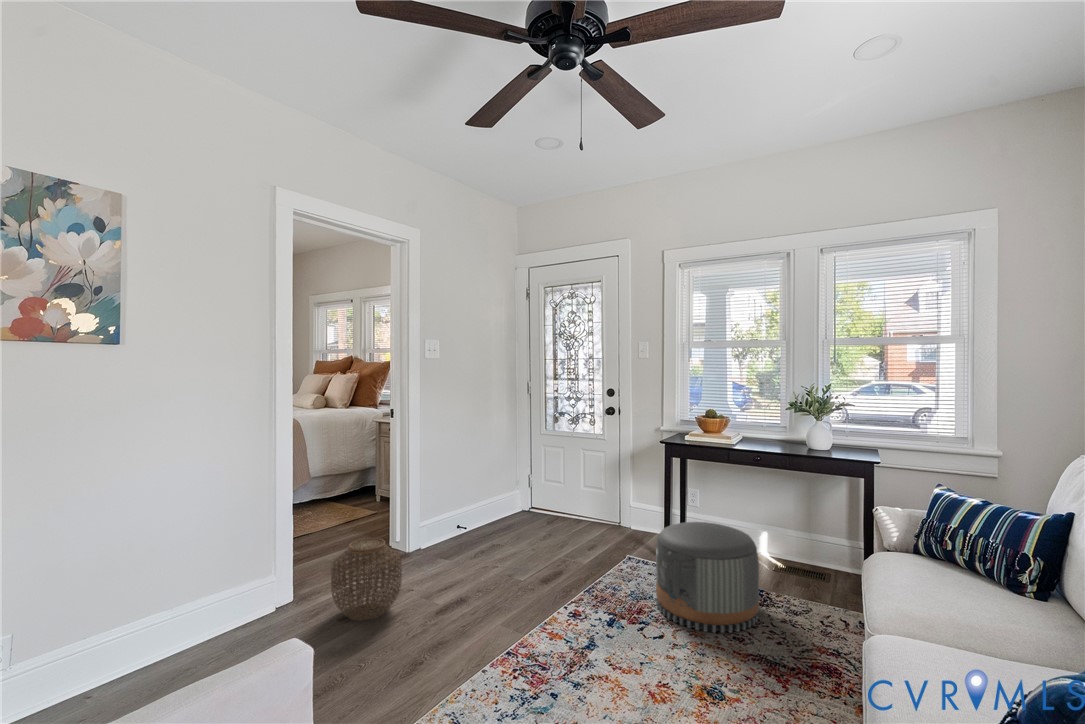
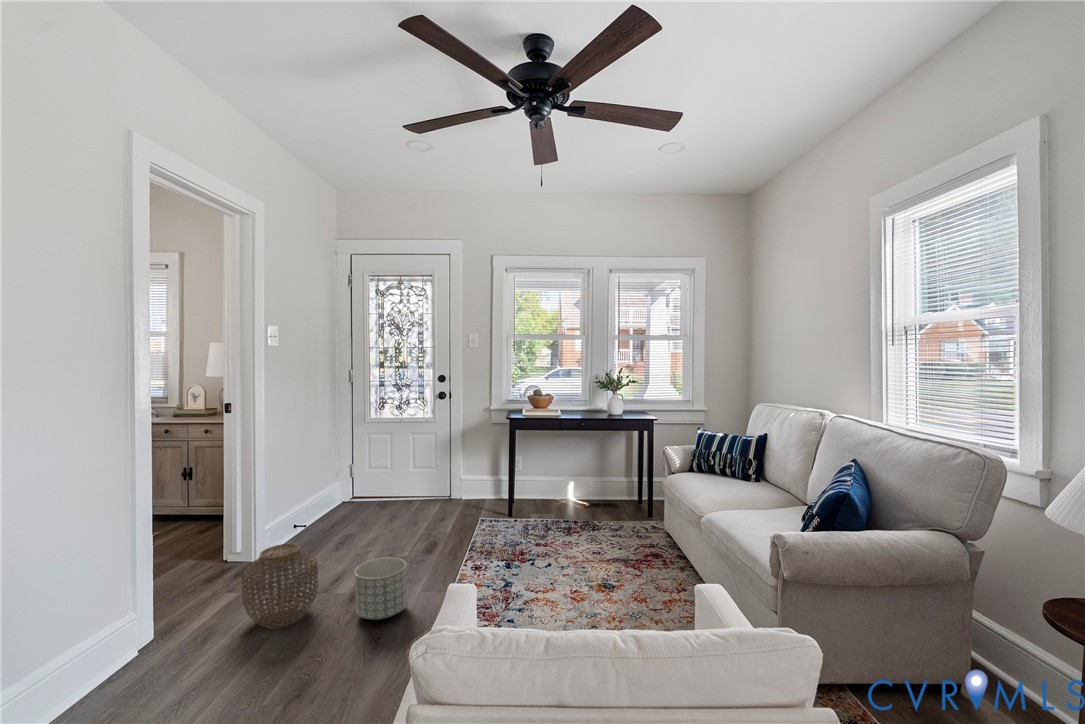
pouf: present [656,522,759,633] -> none [526,477,600,555]
planter: none [415,575,471,643] -> present [355,557,408,620]

